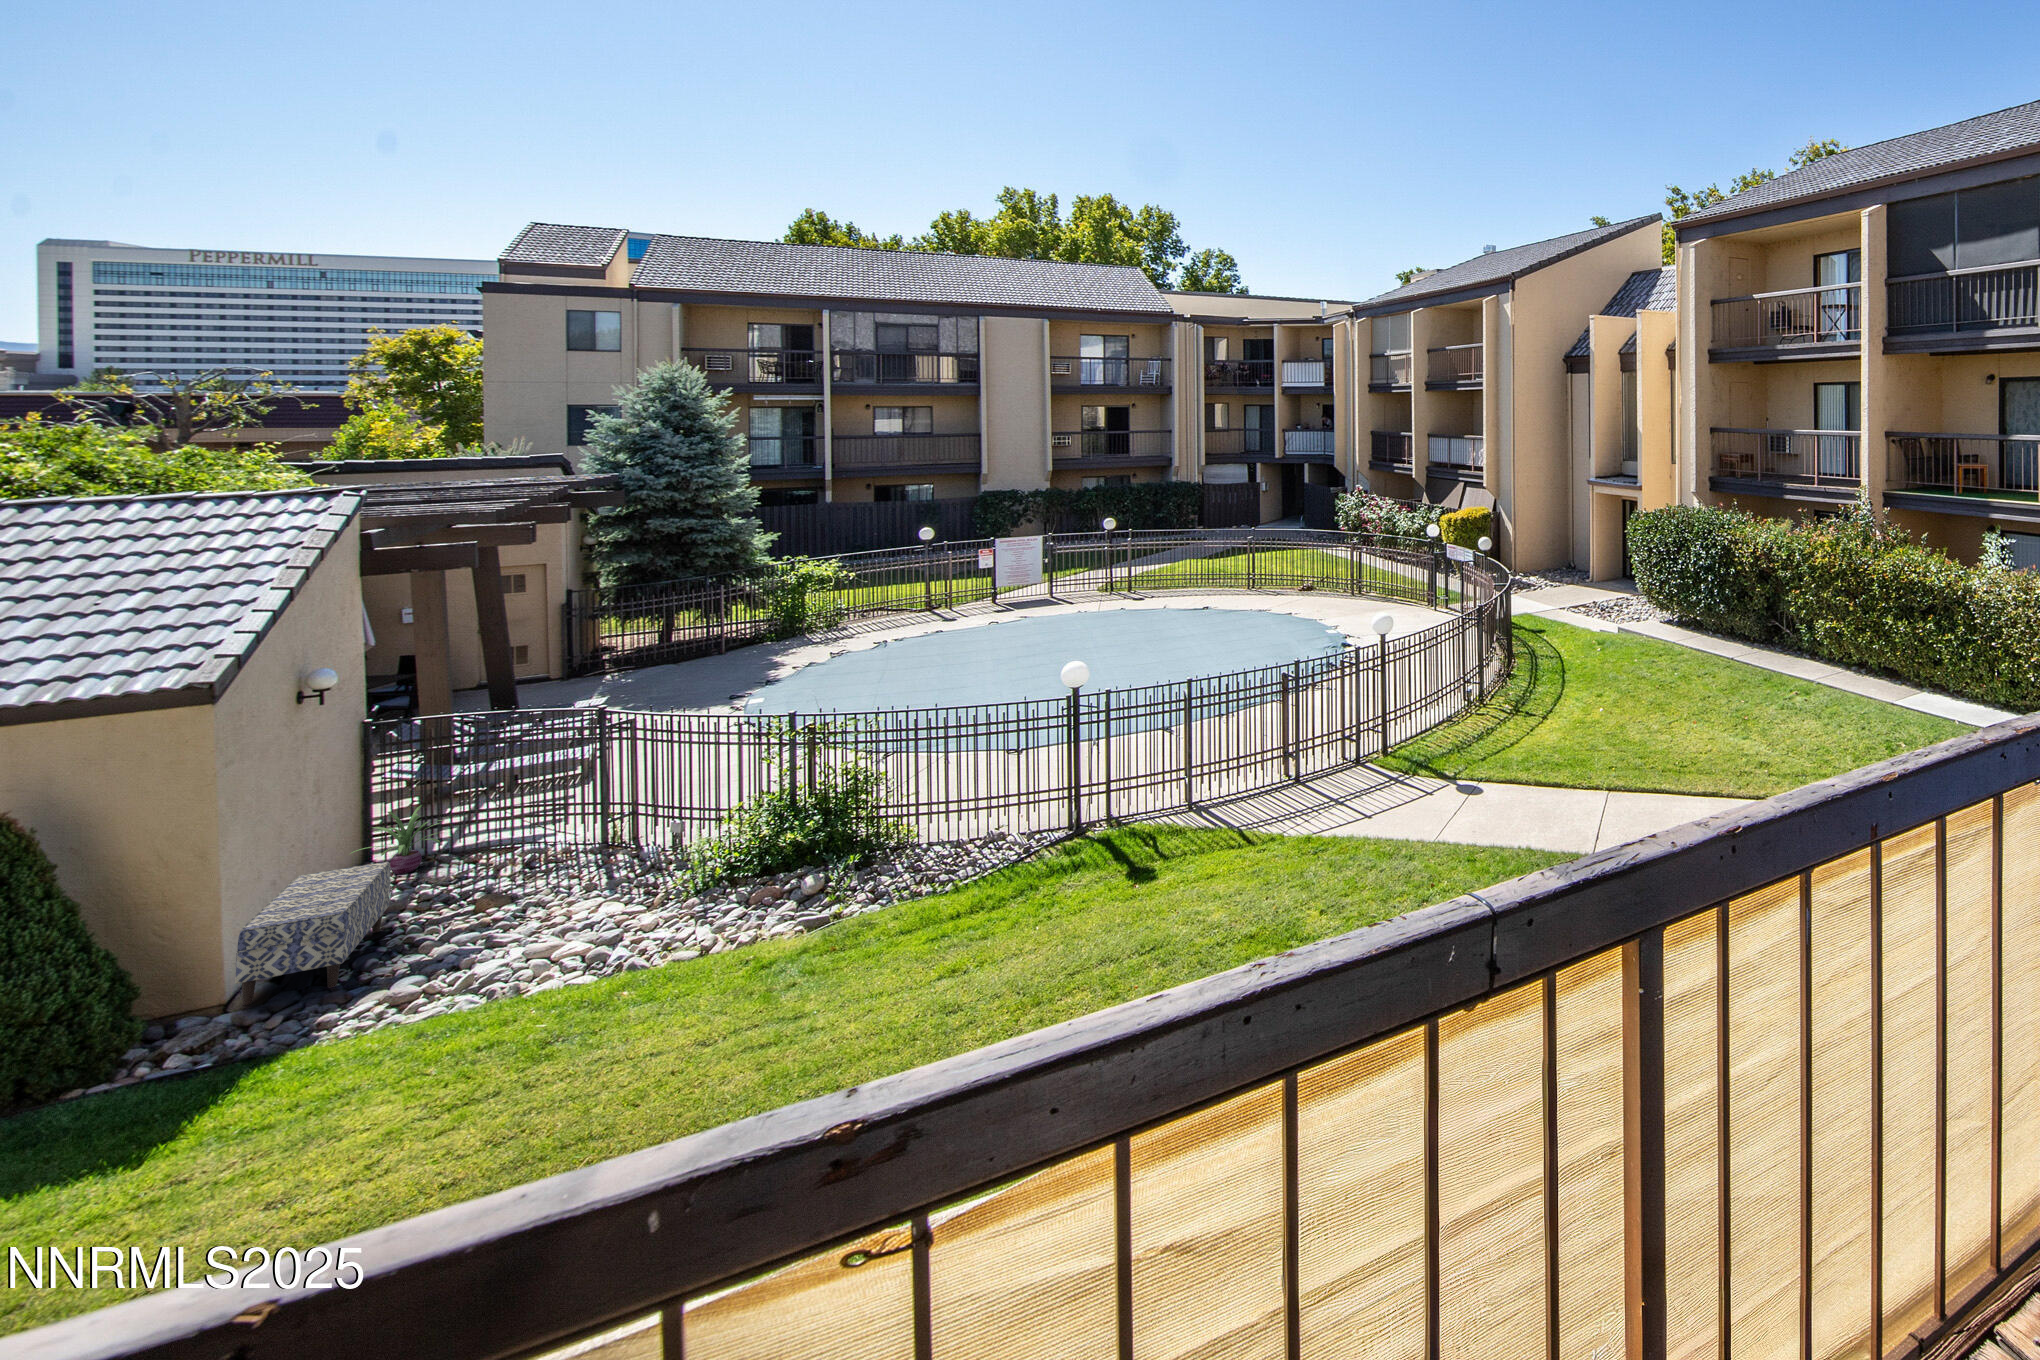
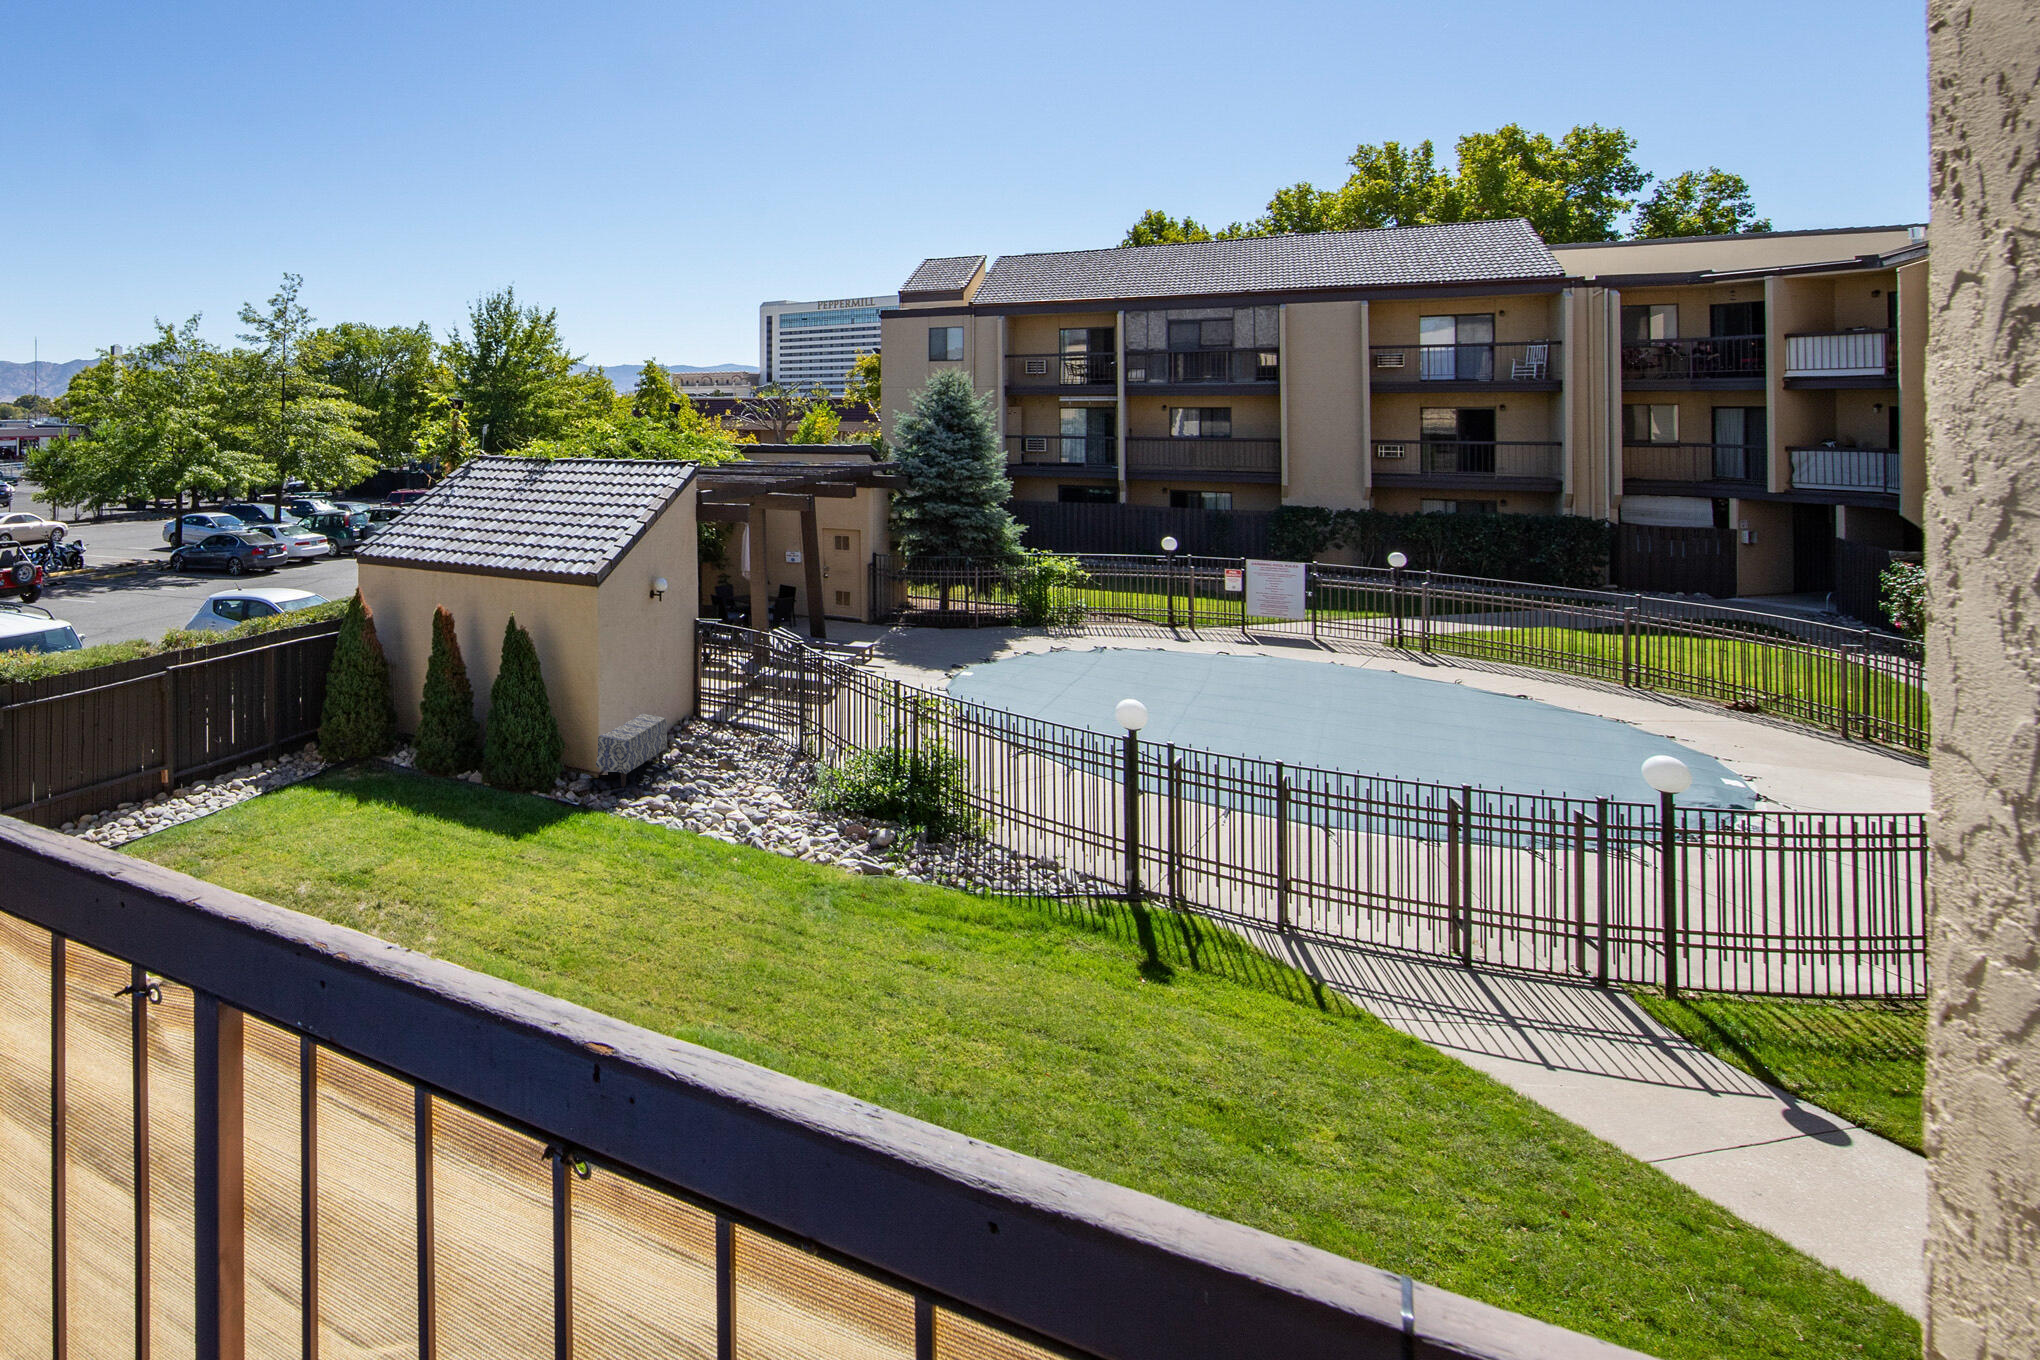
decorative plant: present [352,805,441,874] -> none [671,685,721,731]

